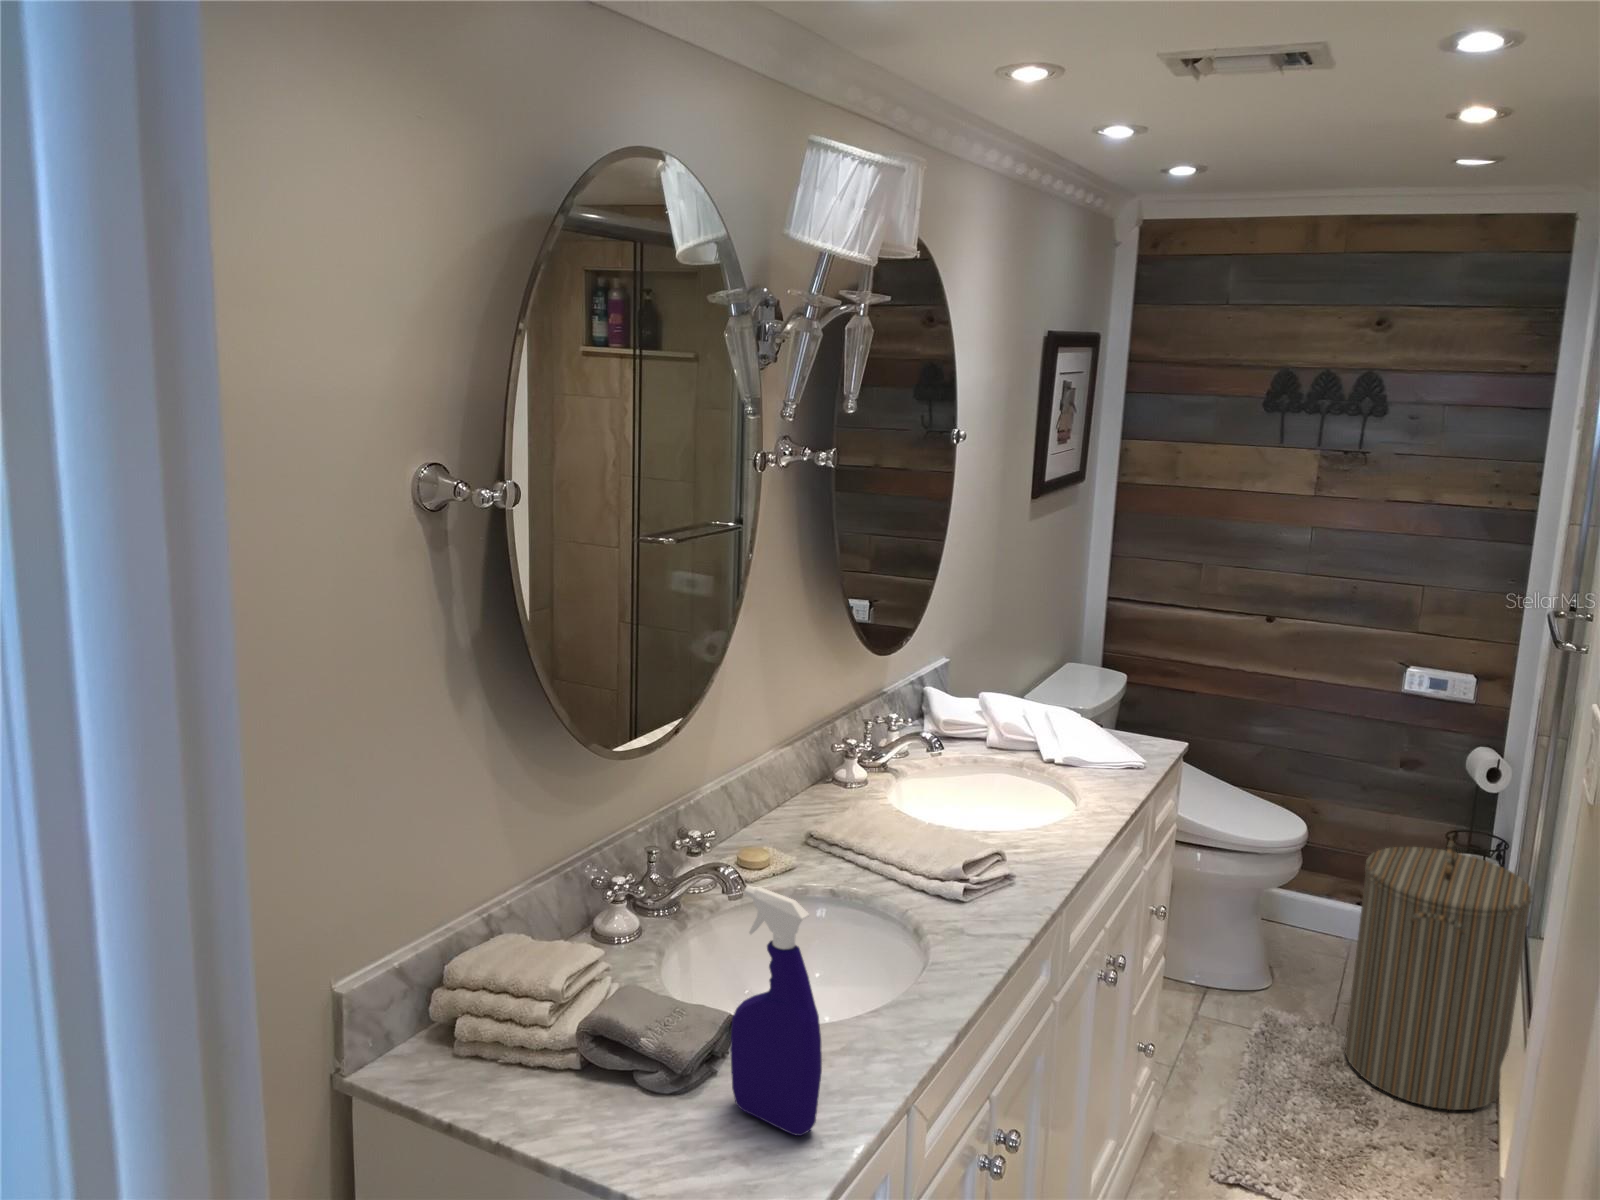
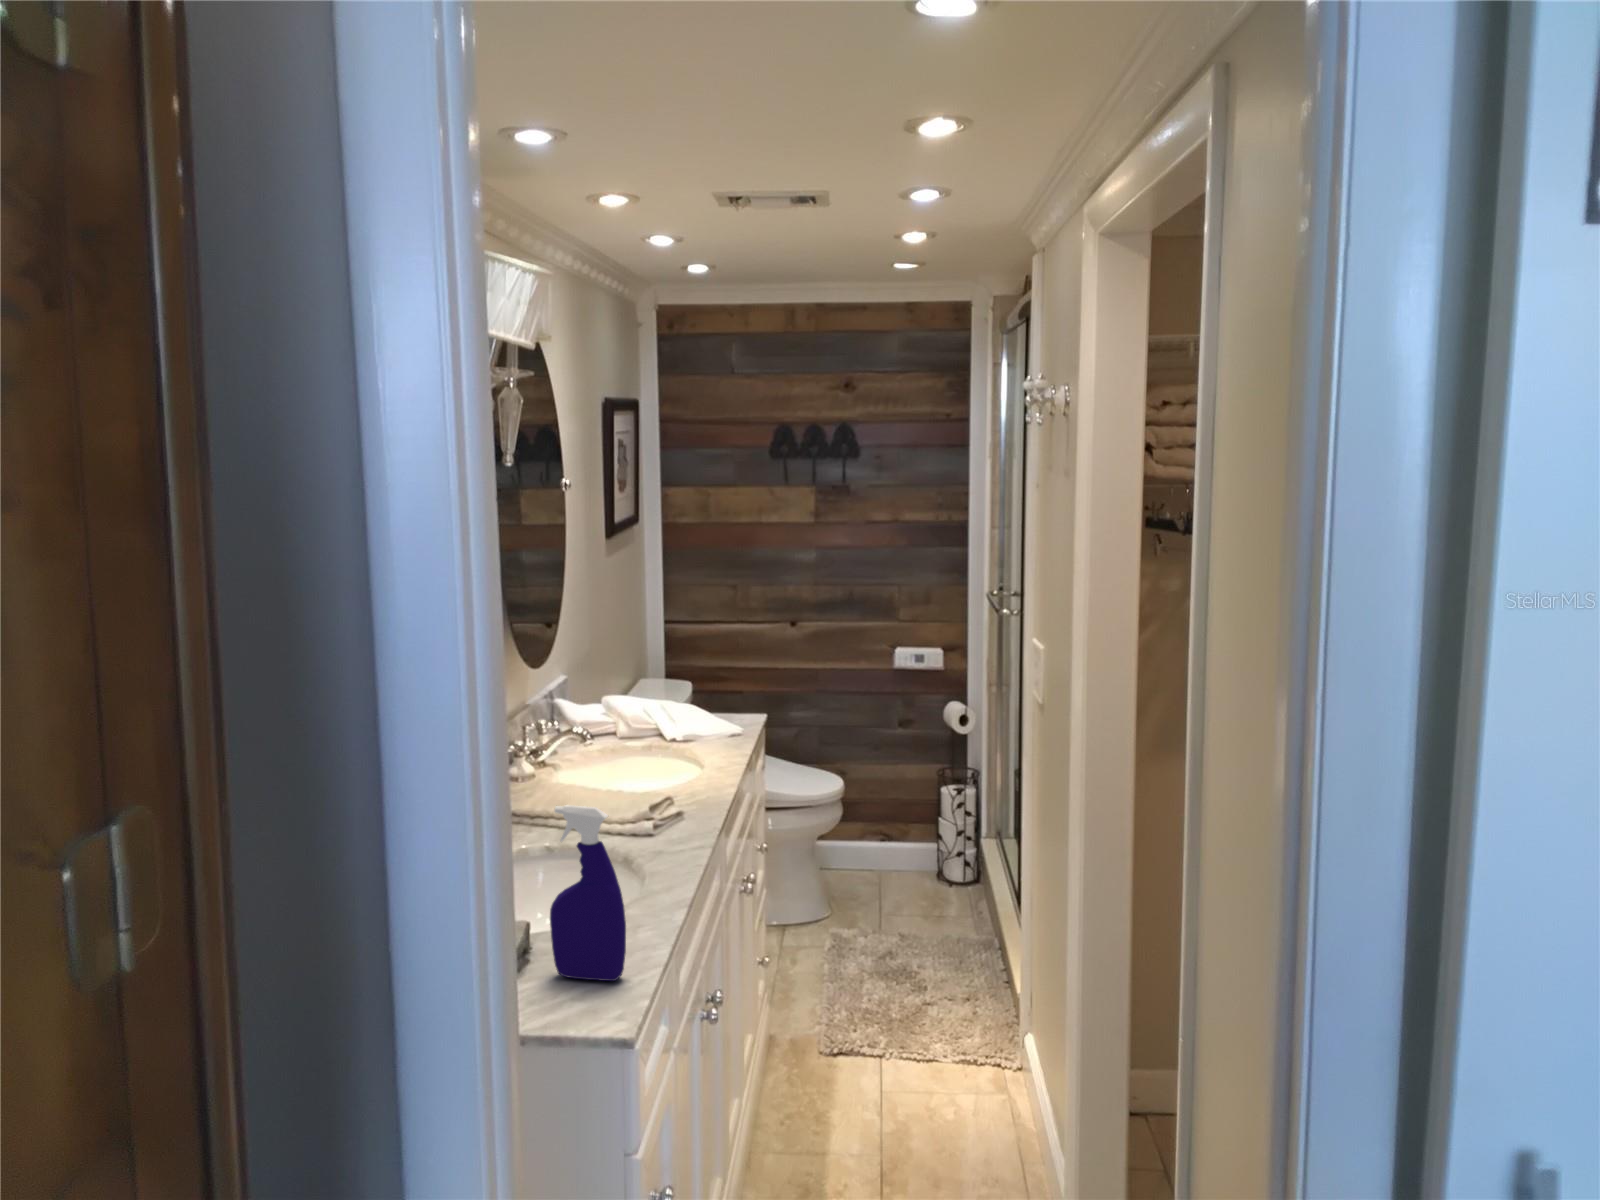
laundry hamper: present [1344,841,1532,1110] -> none [892,767,1004,969]

